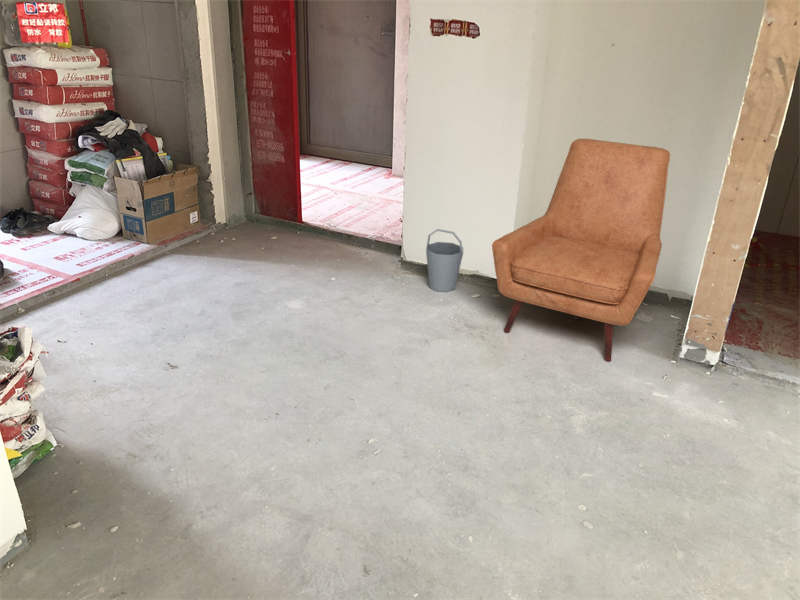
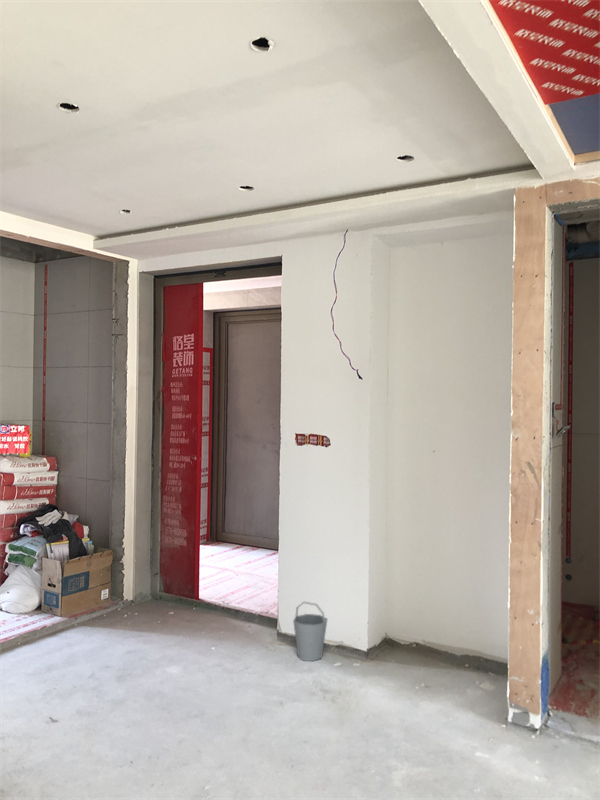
chair: present [492,139,670,361] -> none [337,523,488,724]

